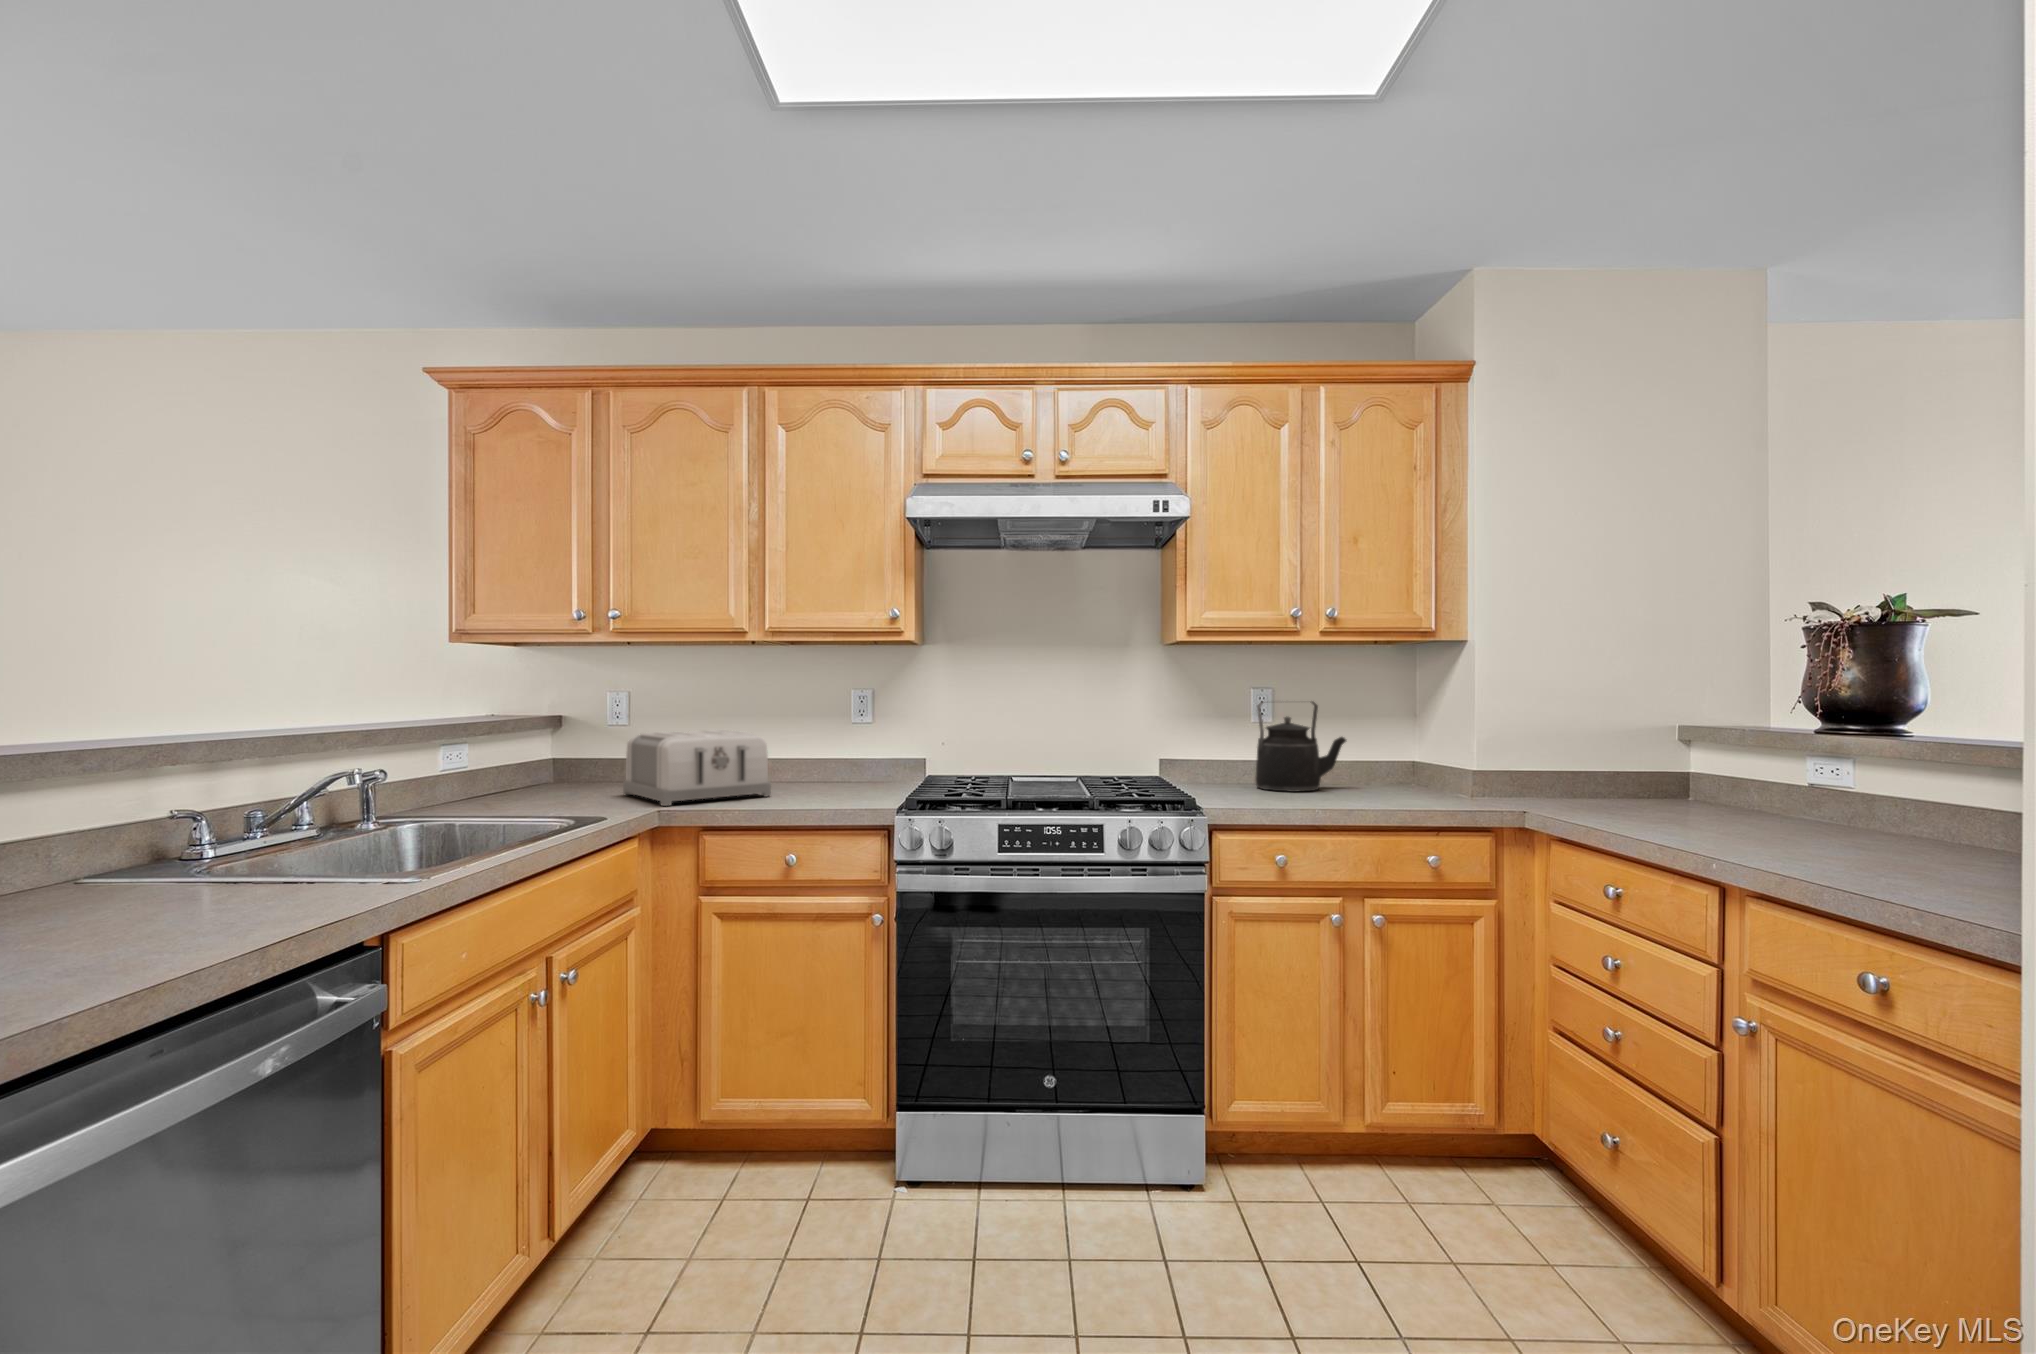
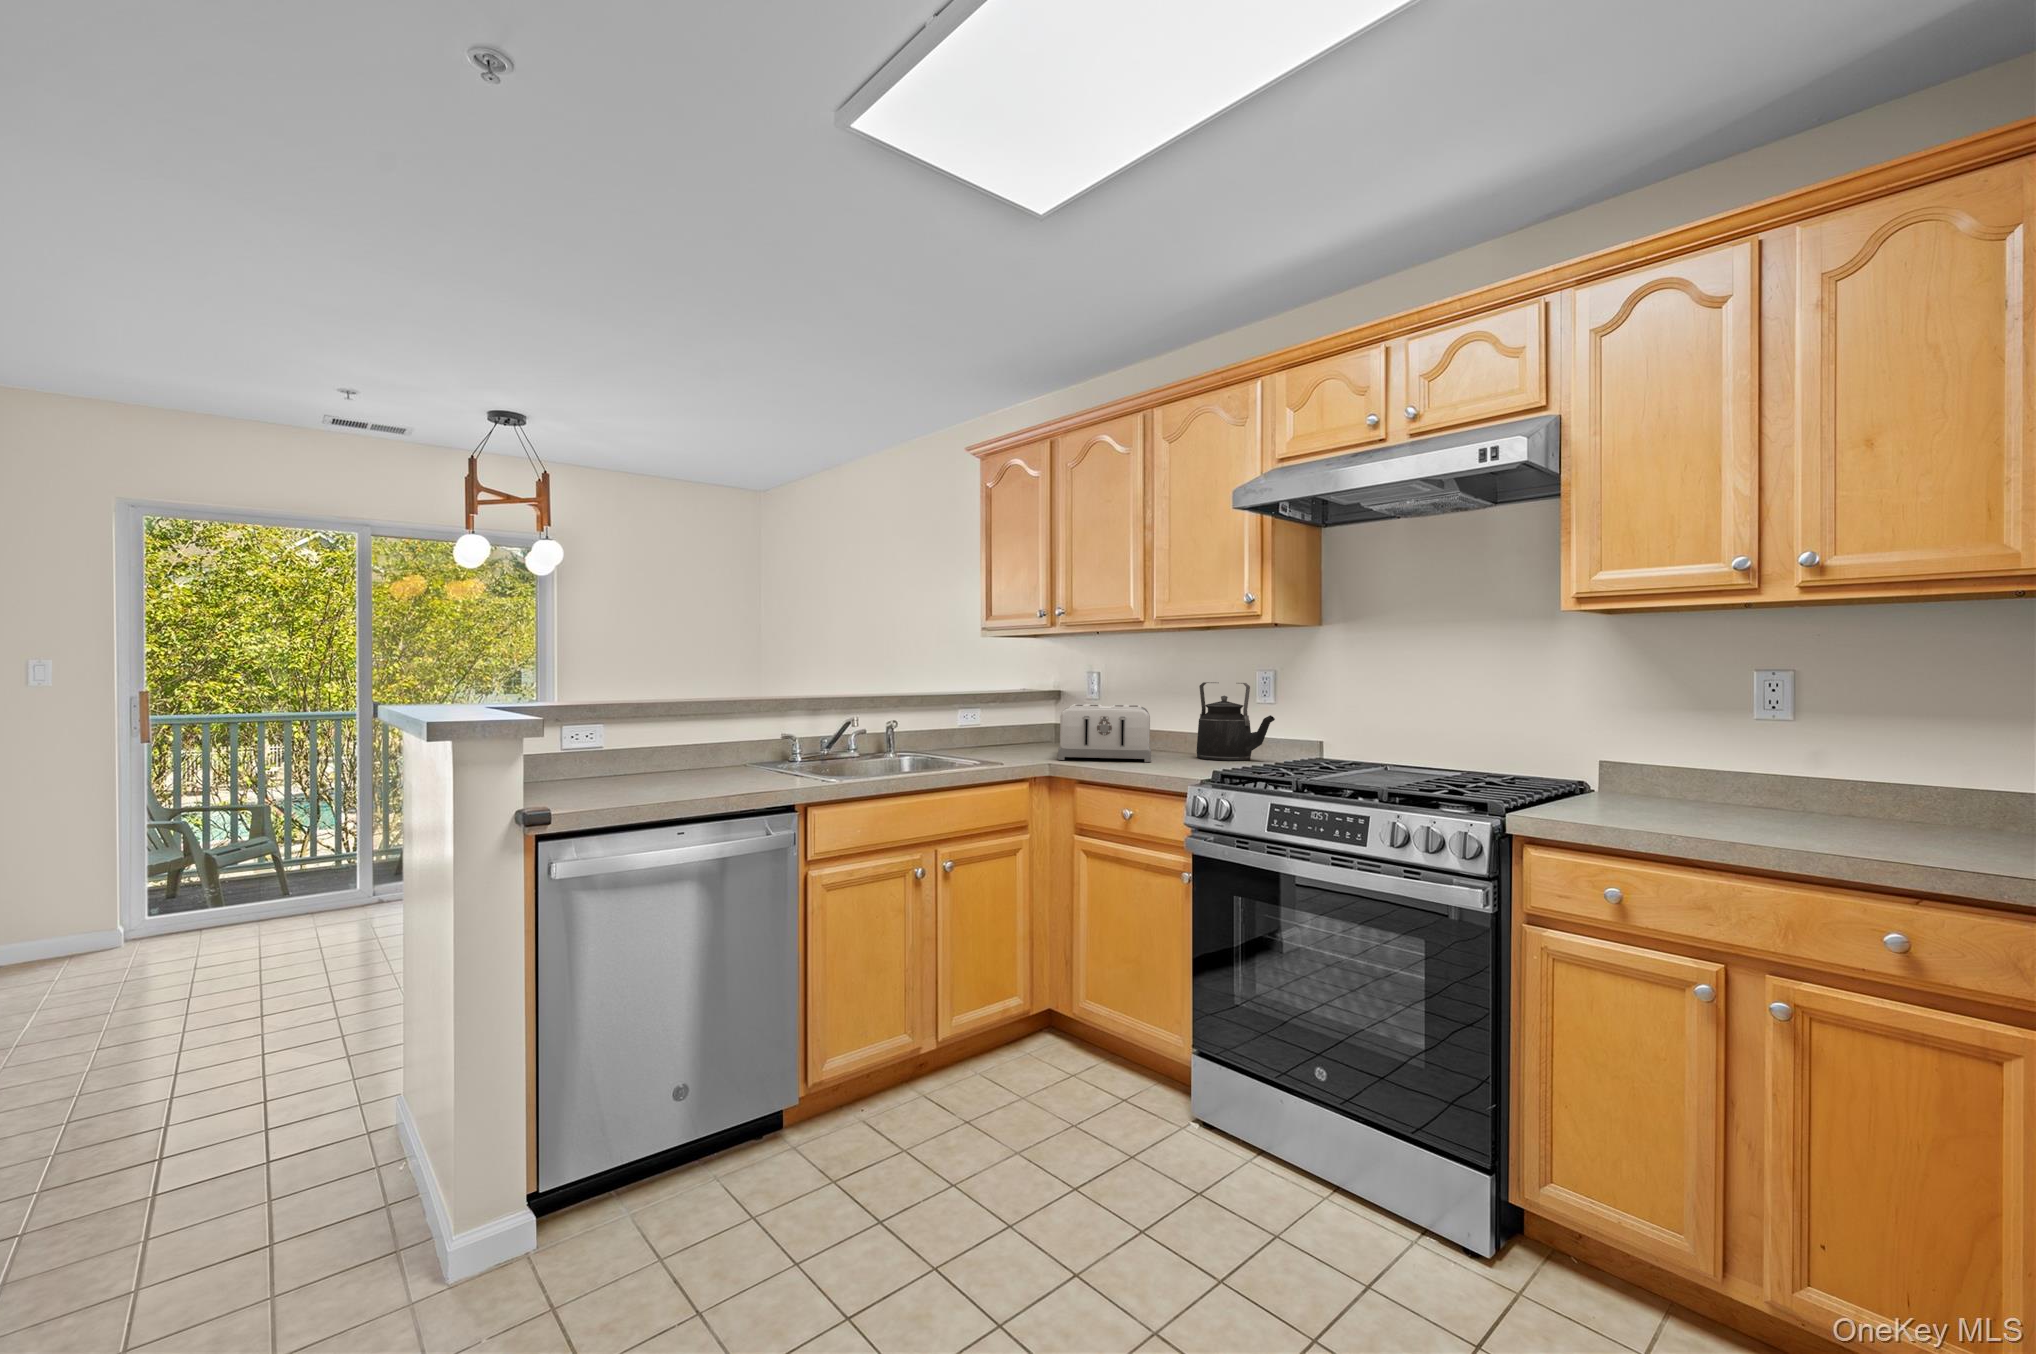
kettle: present [1255,701,1346,792] -> present [1197,682,1275,760]

